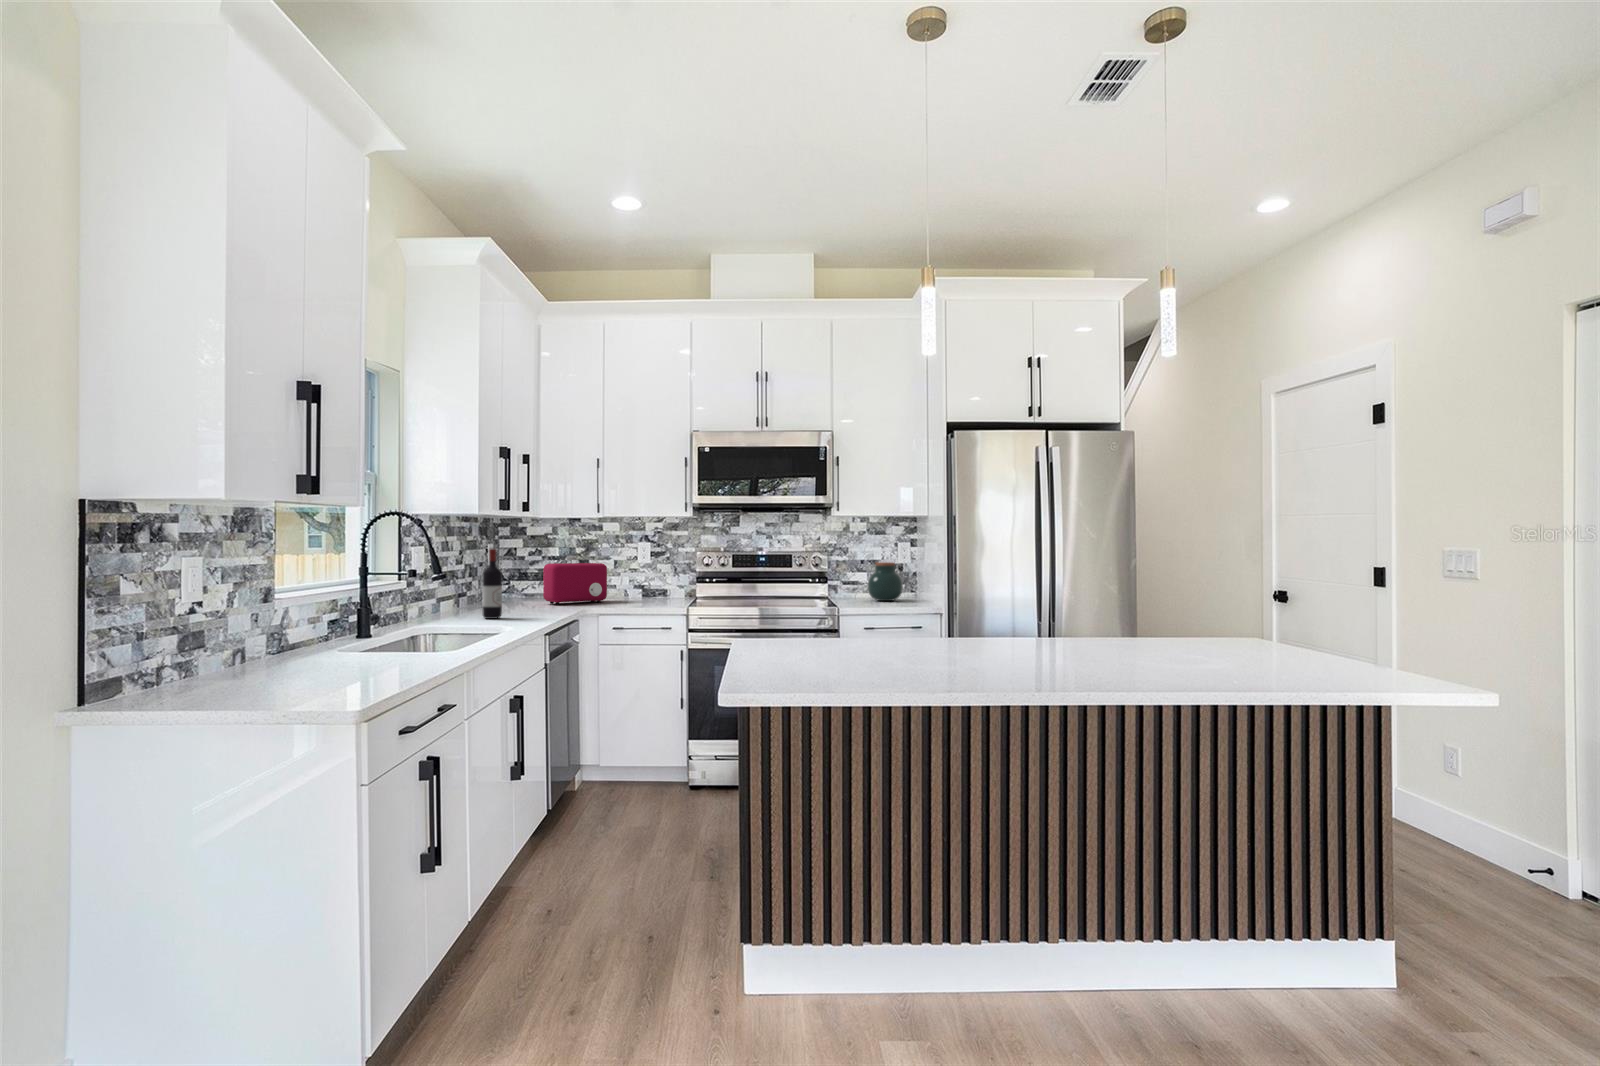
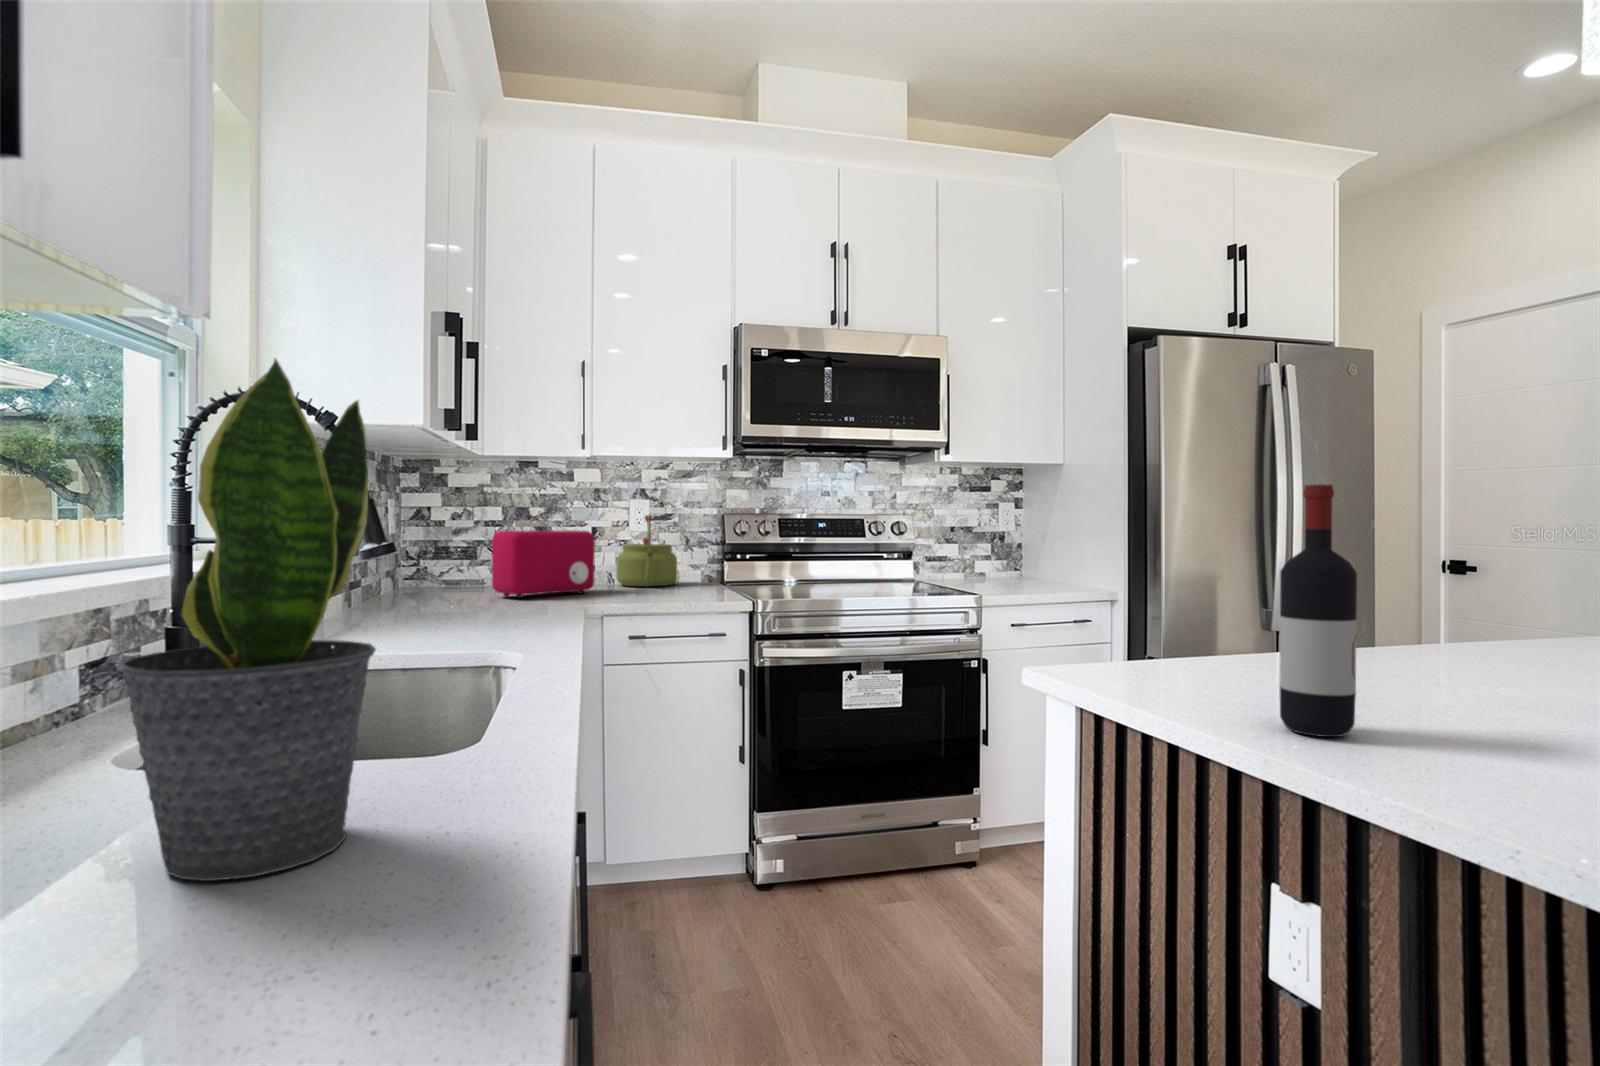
potted plant: none [333,525,406,673] -> present [119,358,376,881]
wine bottle: present [482,549,502,619] -> present [1279,484,1357,737]
kettle: none [628,553,668,599] -> present [616,515,677,587]
jar: present [868,562,903,601] -> none [981,529,1033,585]

